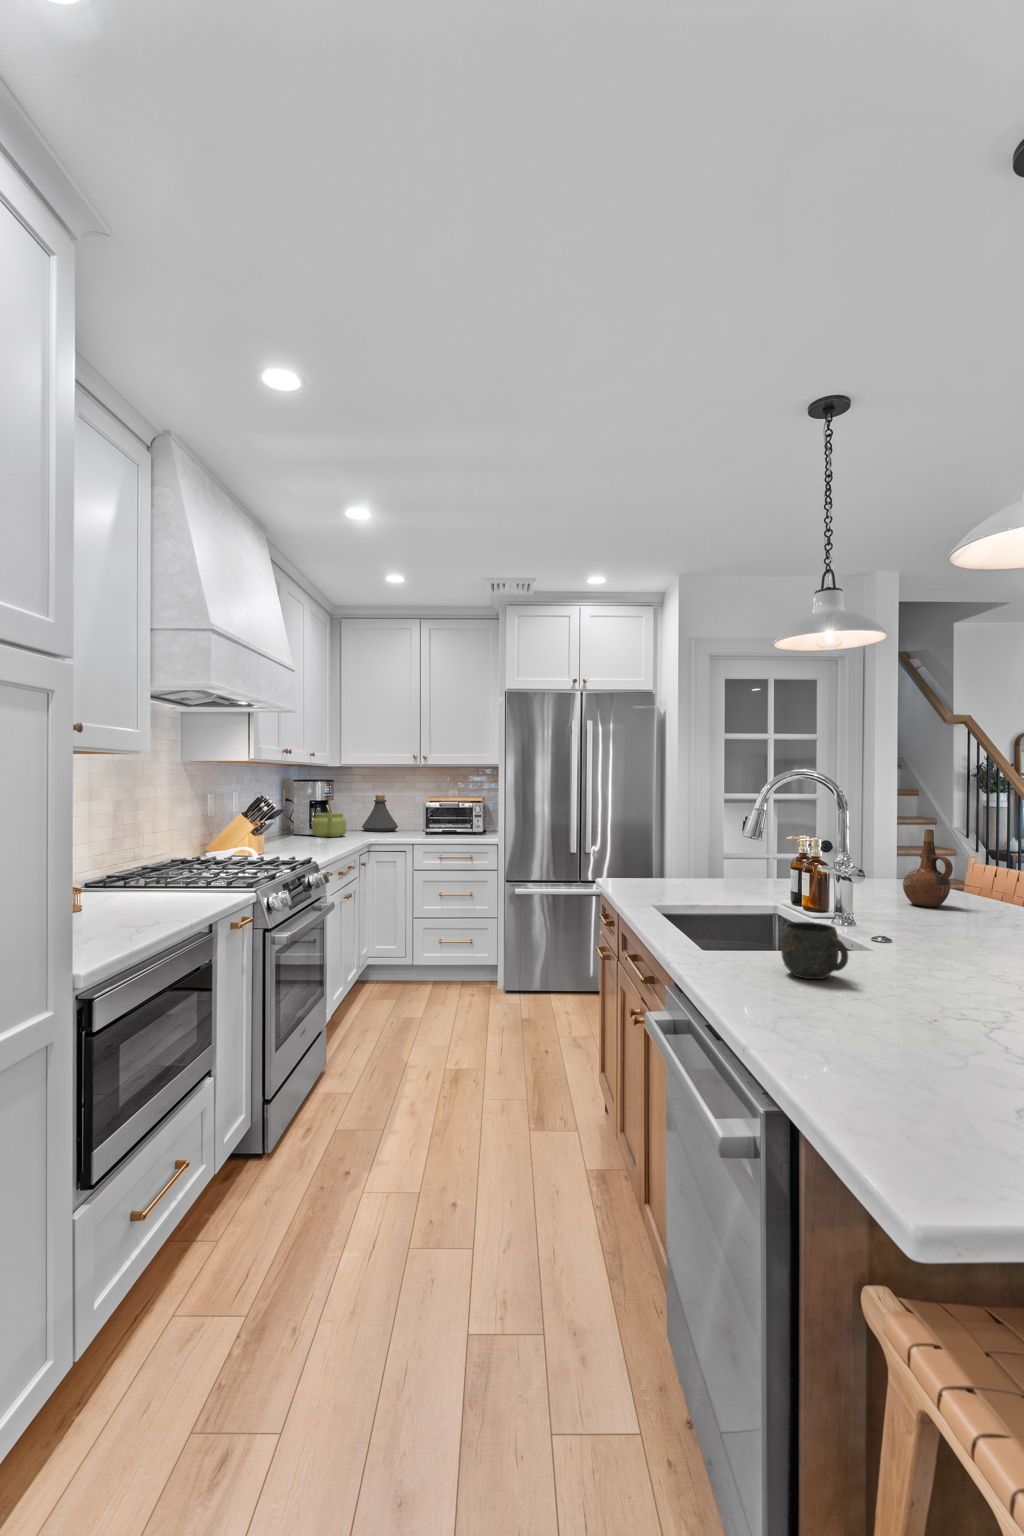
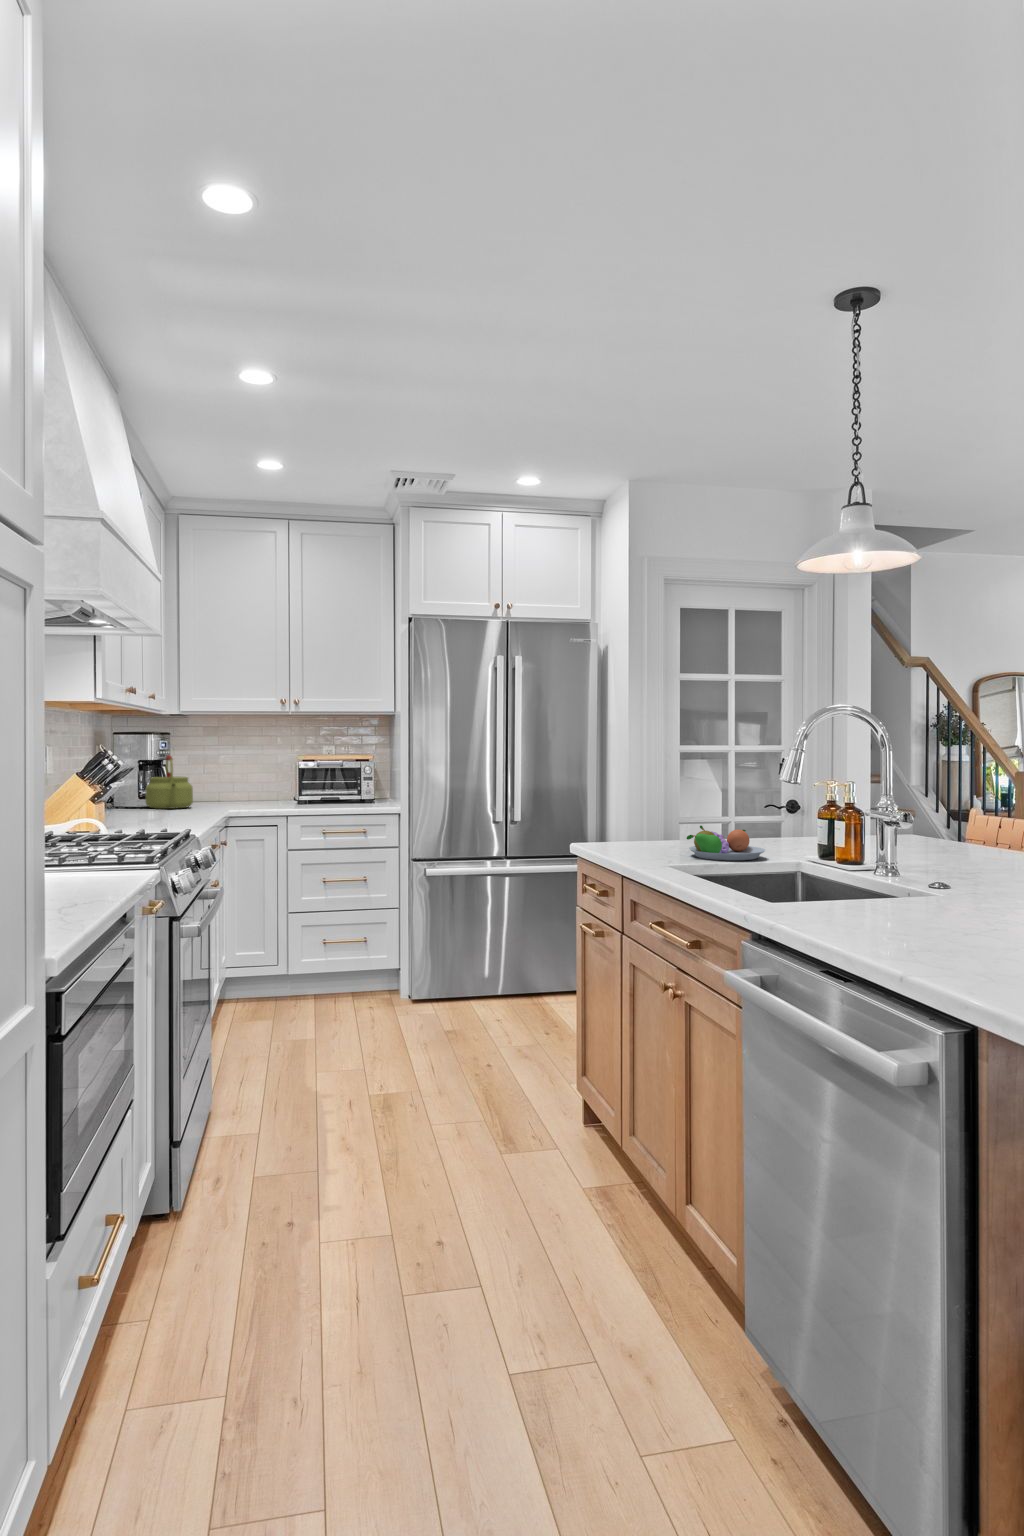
bottle: present [362,795,398,832] -> none [204,753,254,802]
ceramic pitcher: present [903,829,953,907] -> none [927,781,982,867]
fruit bowl: none [686,863,757,894] -> present [687,826,765,860]
mug: present [781,922,848,979] -> none [874,877,952,937]

